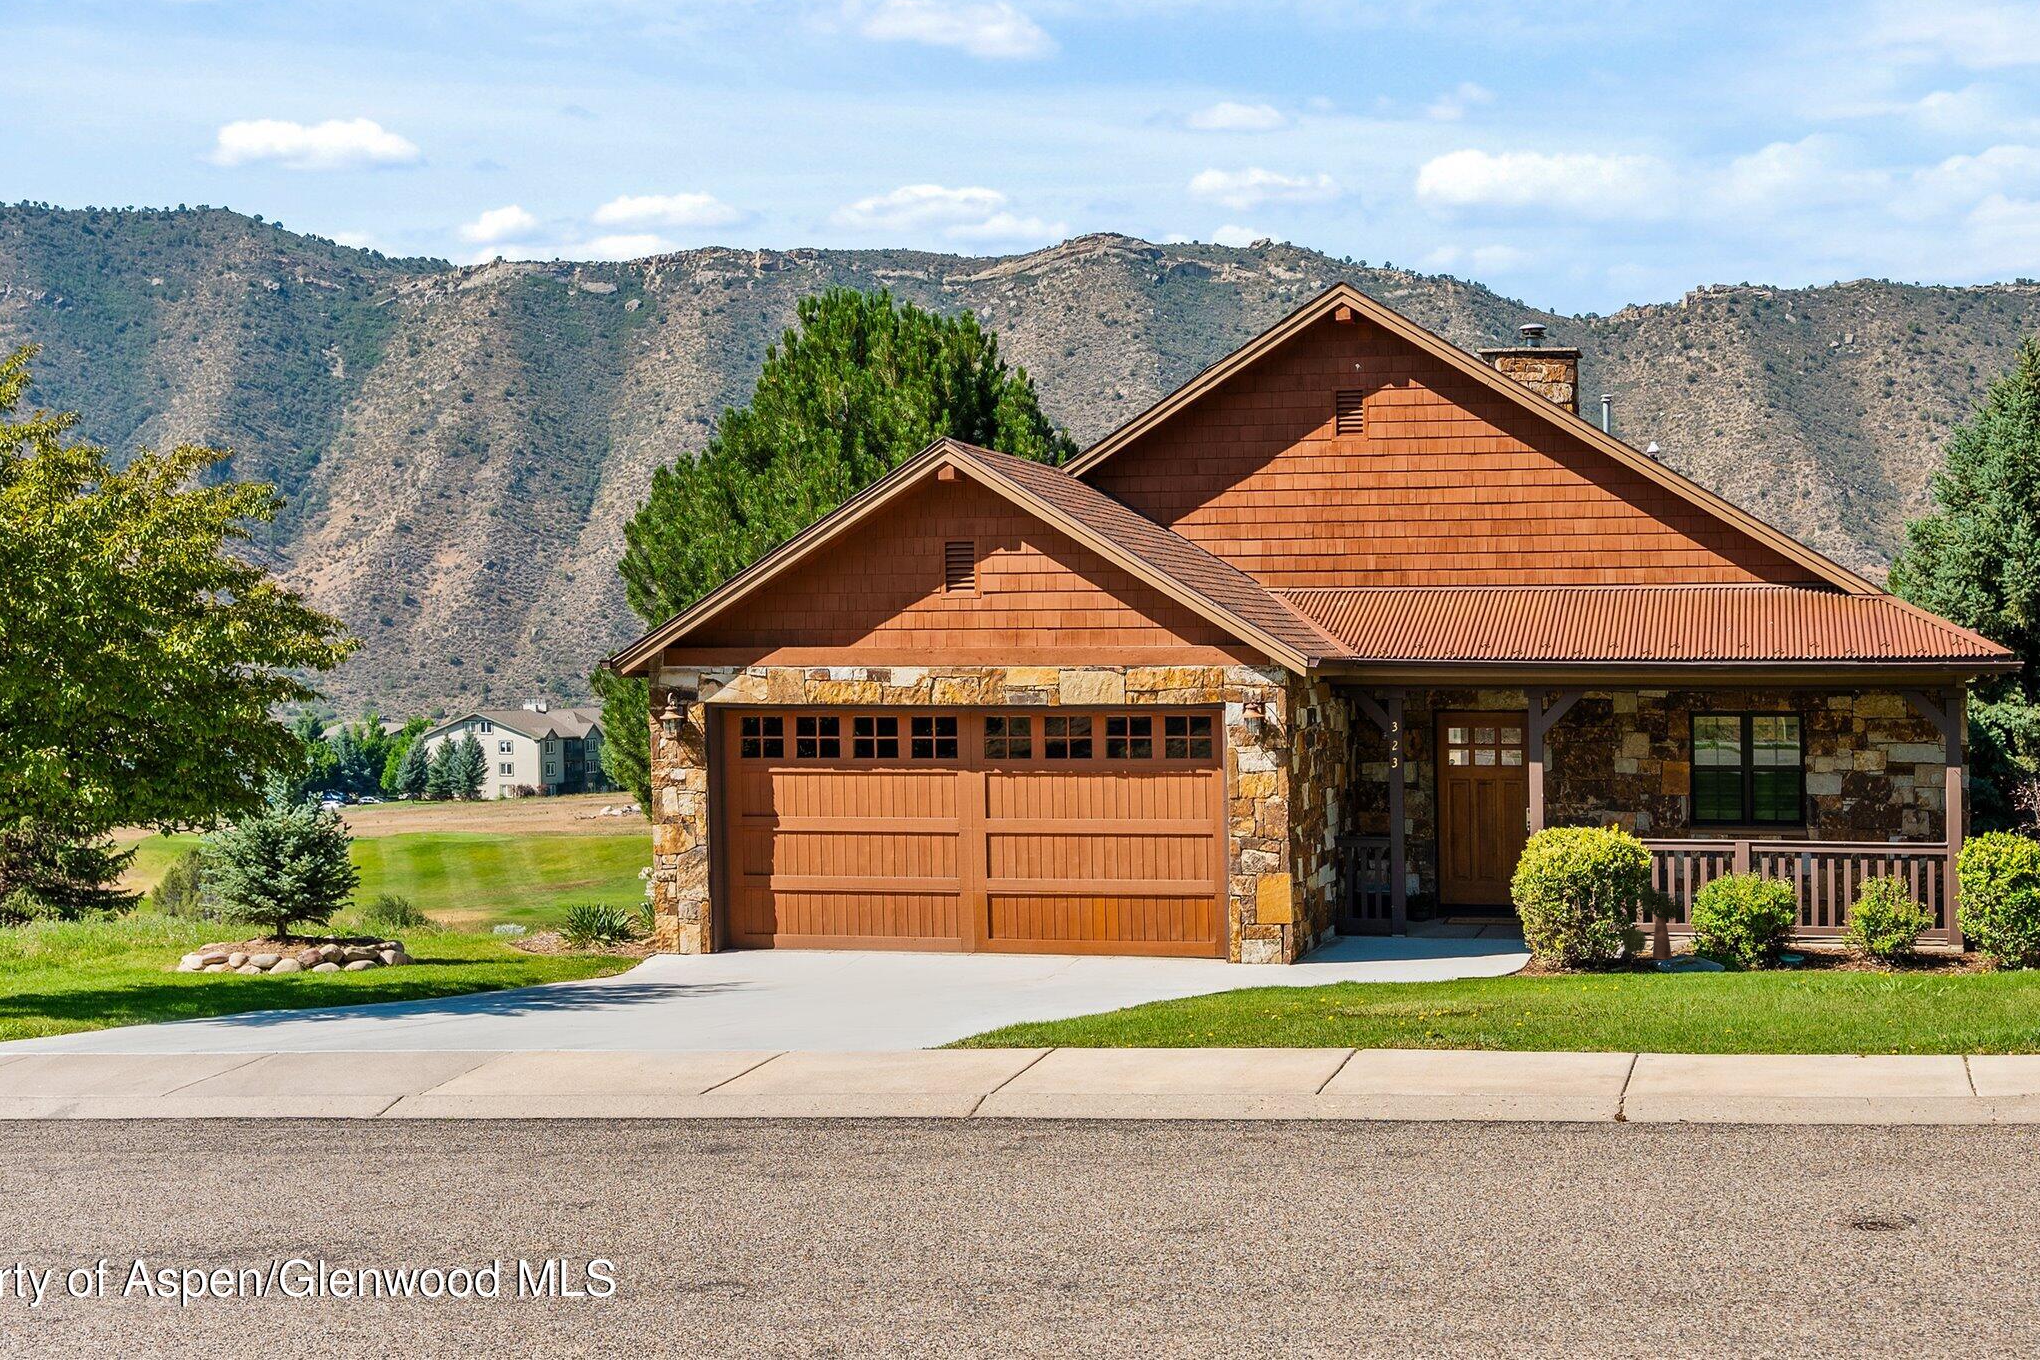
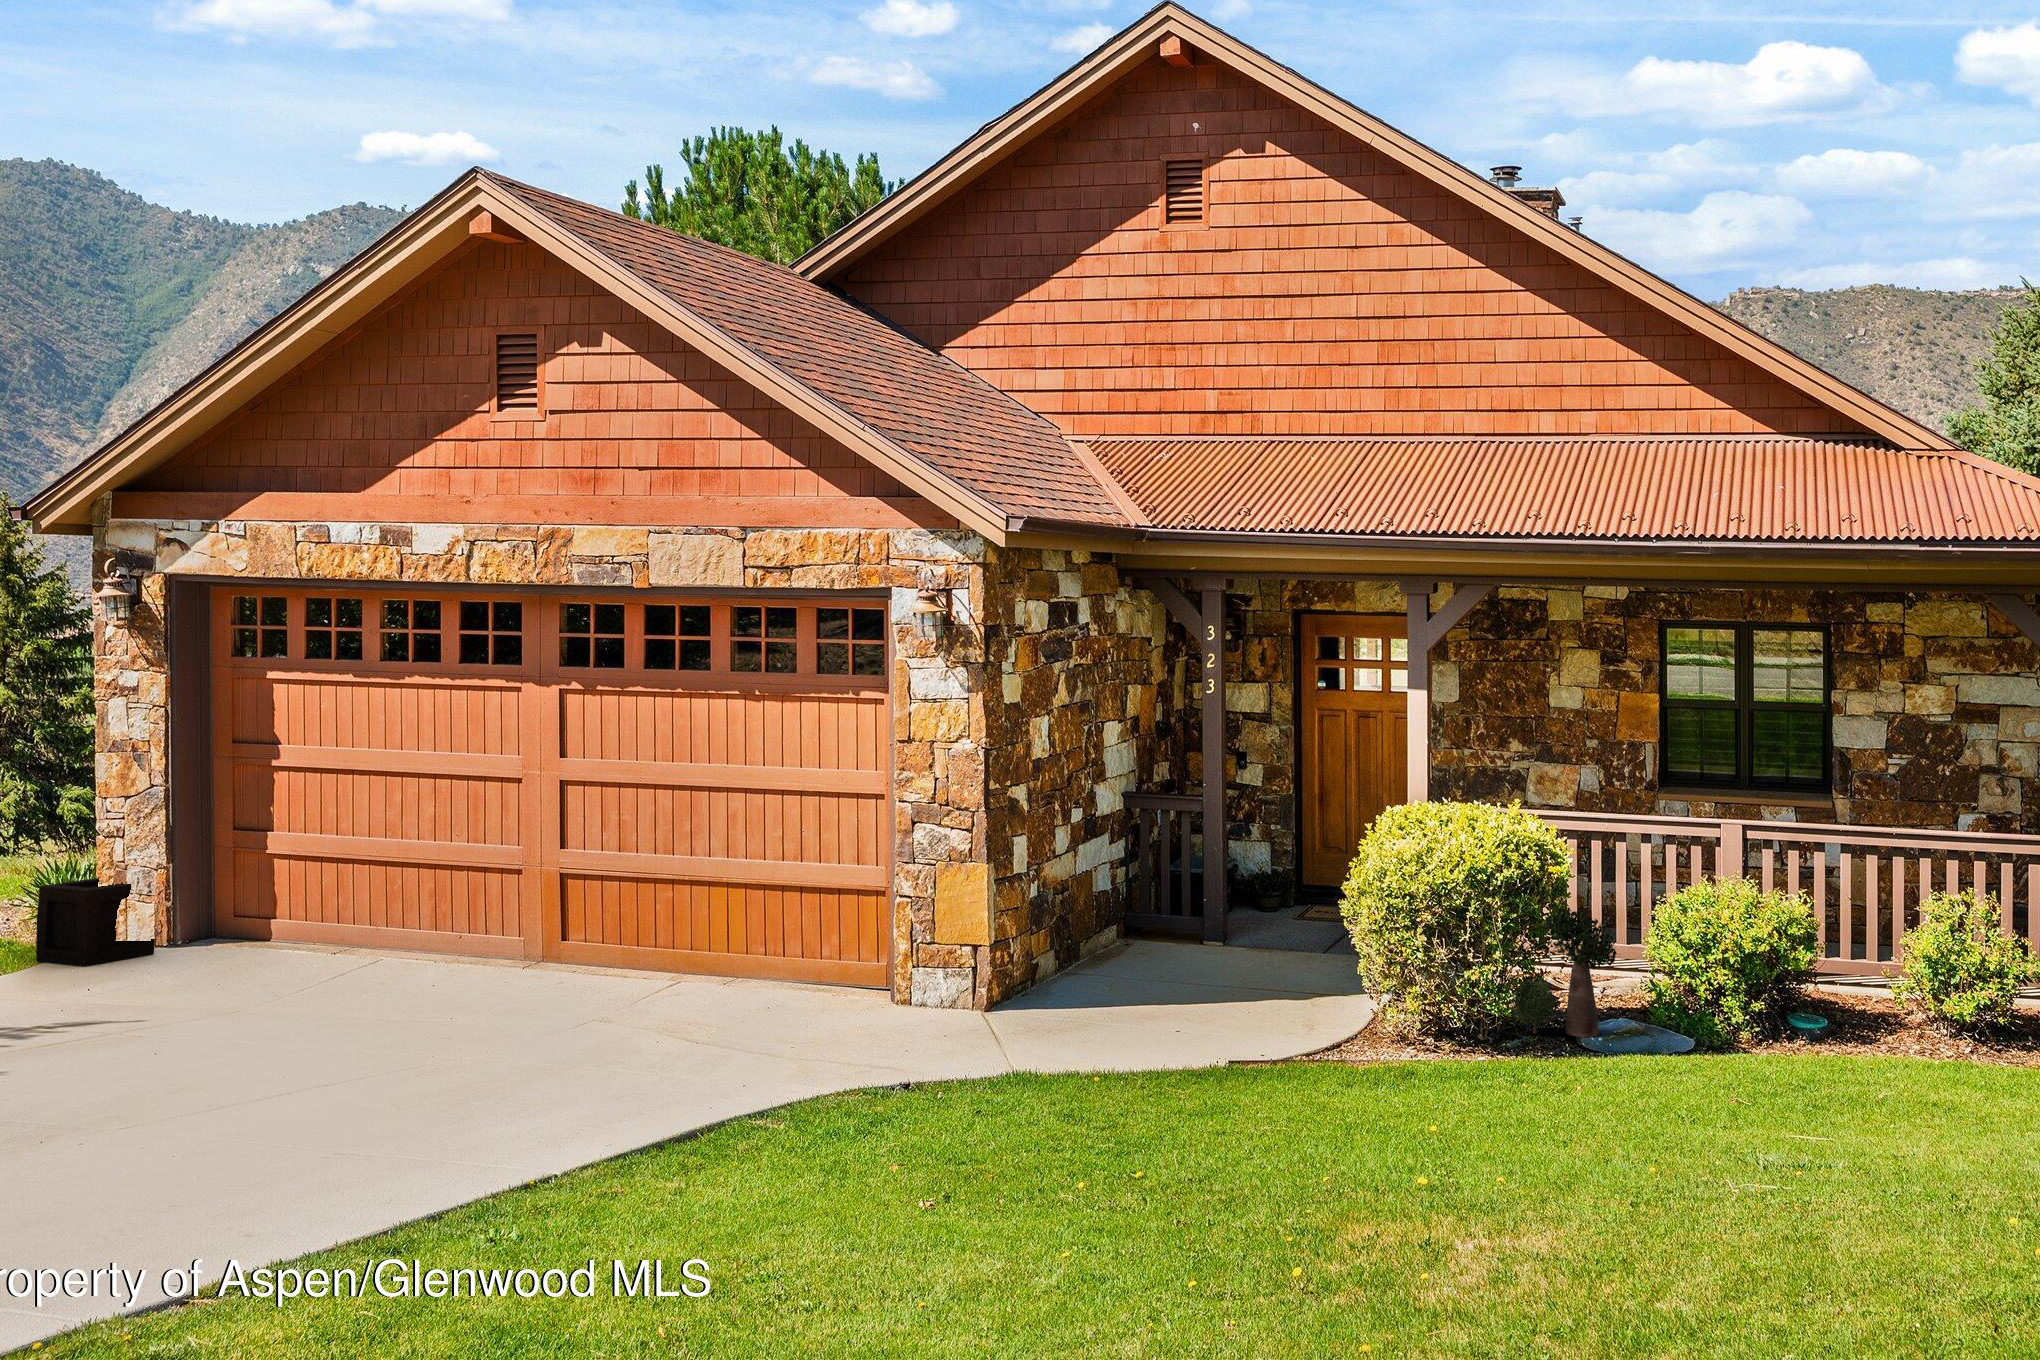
wooden crate: none [640,906,709,962] -> present [36,878,155,967]

